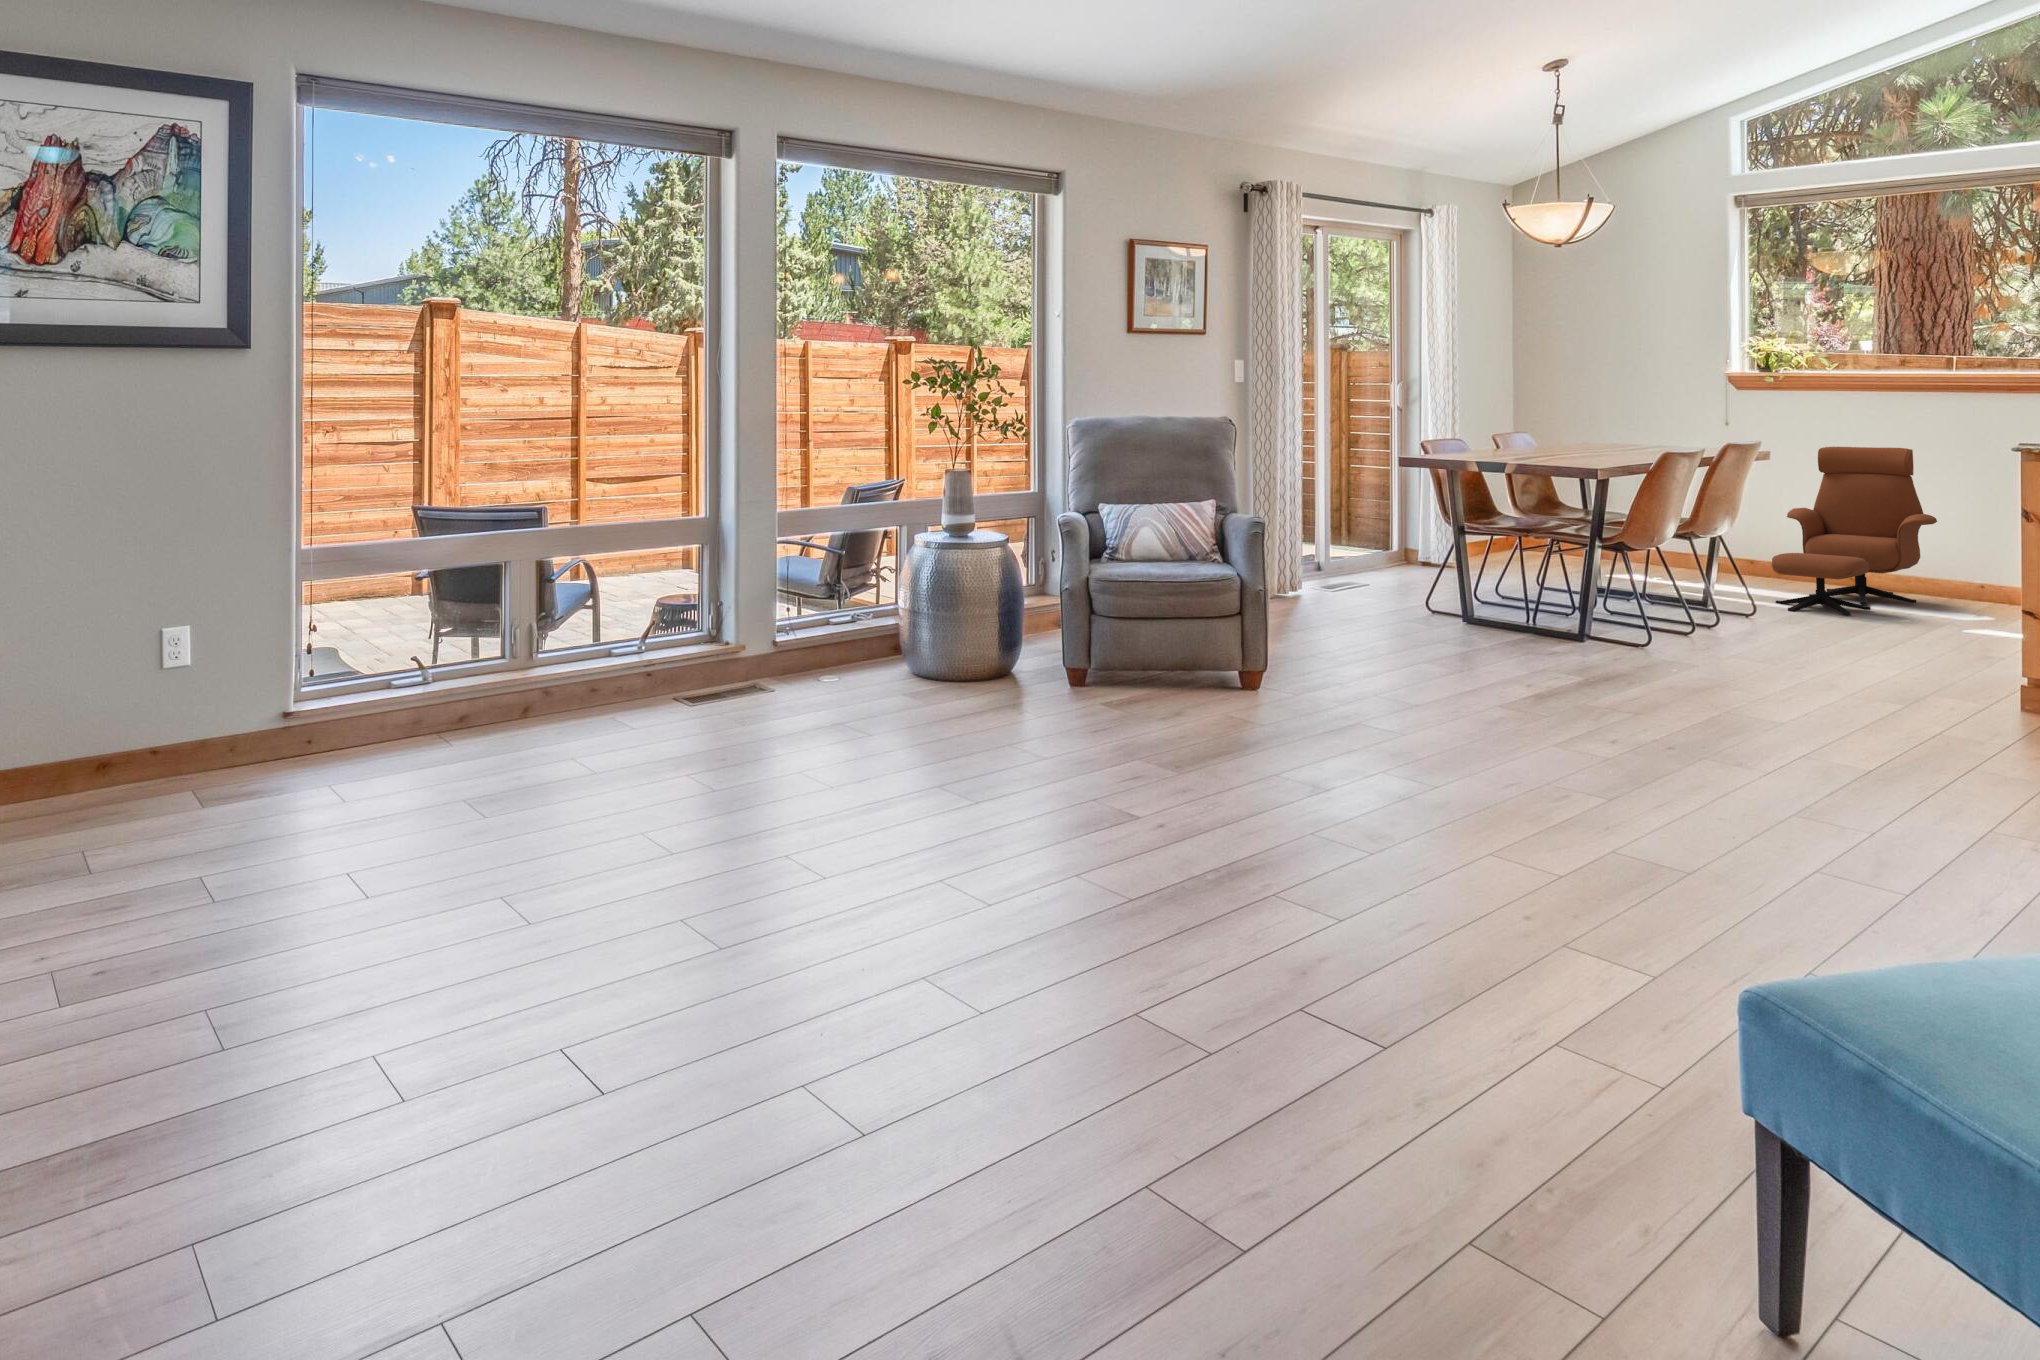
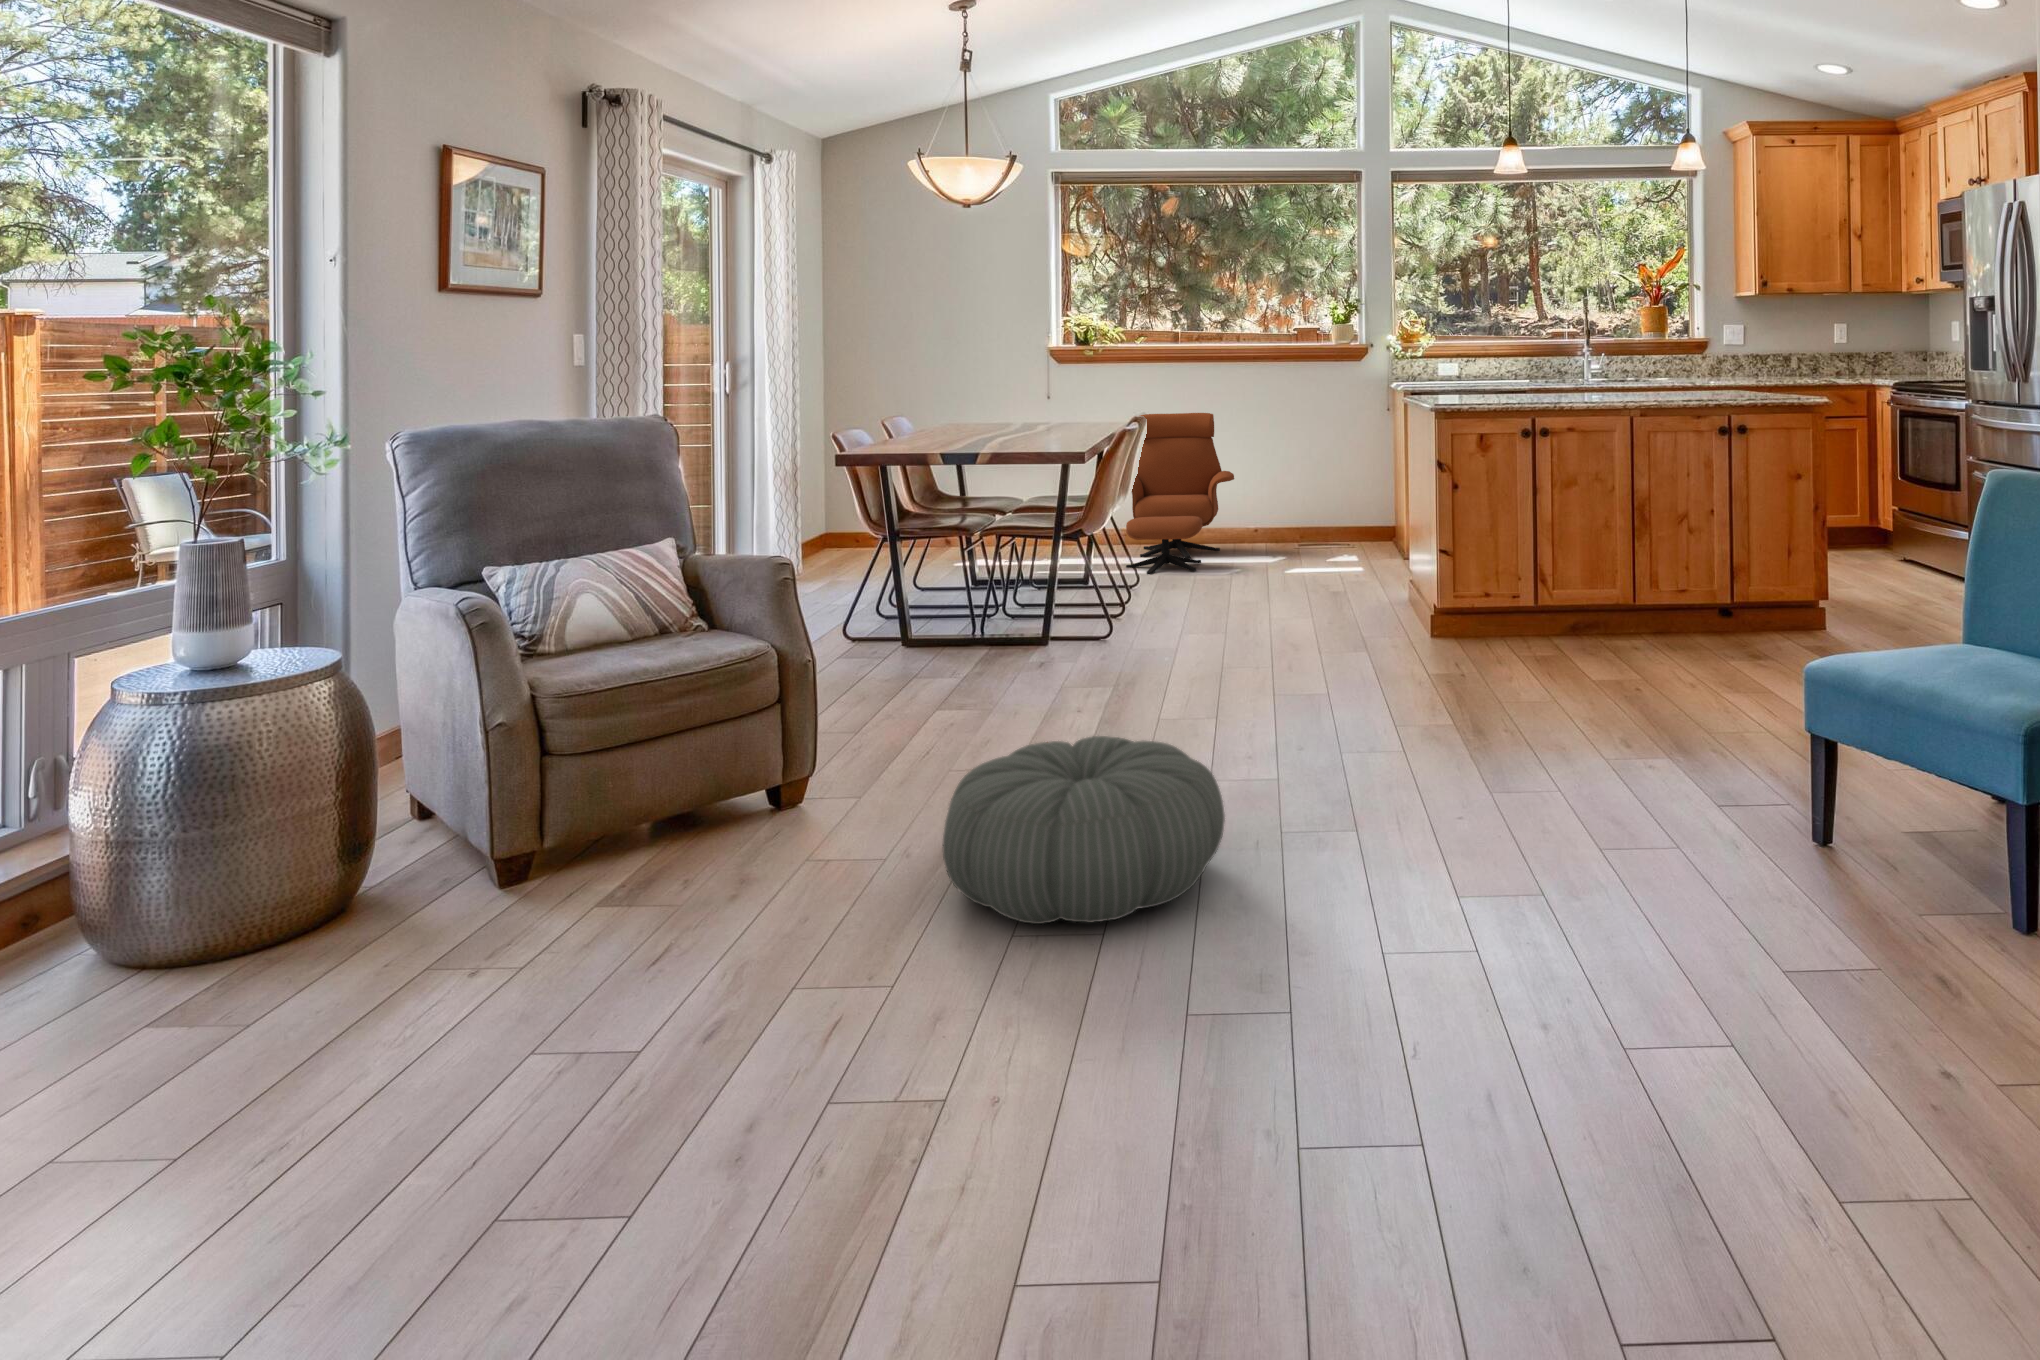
pouf: none [1266,664,1480,786] -> present [942,736,1225,924]

